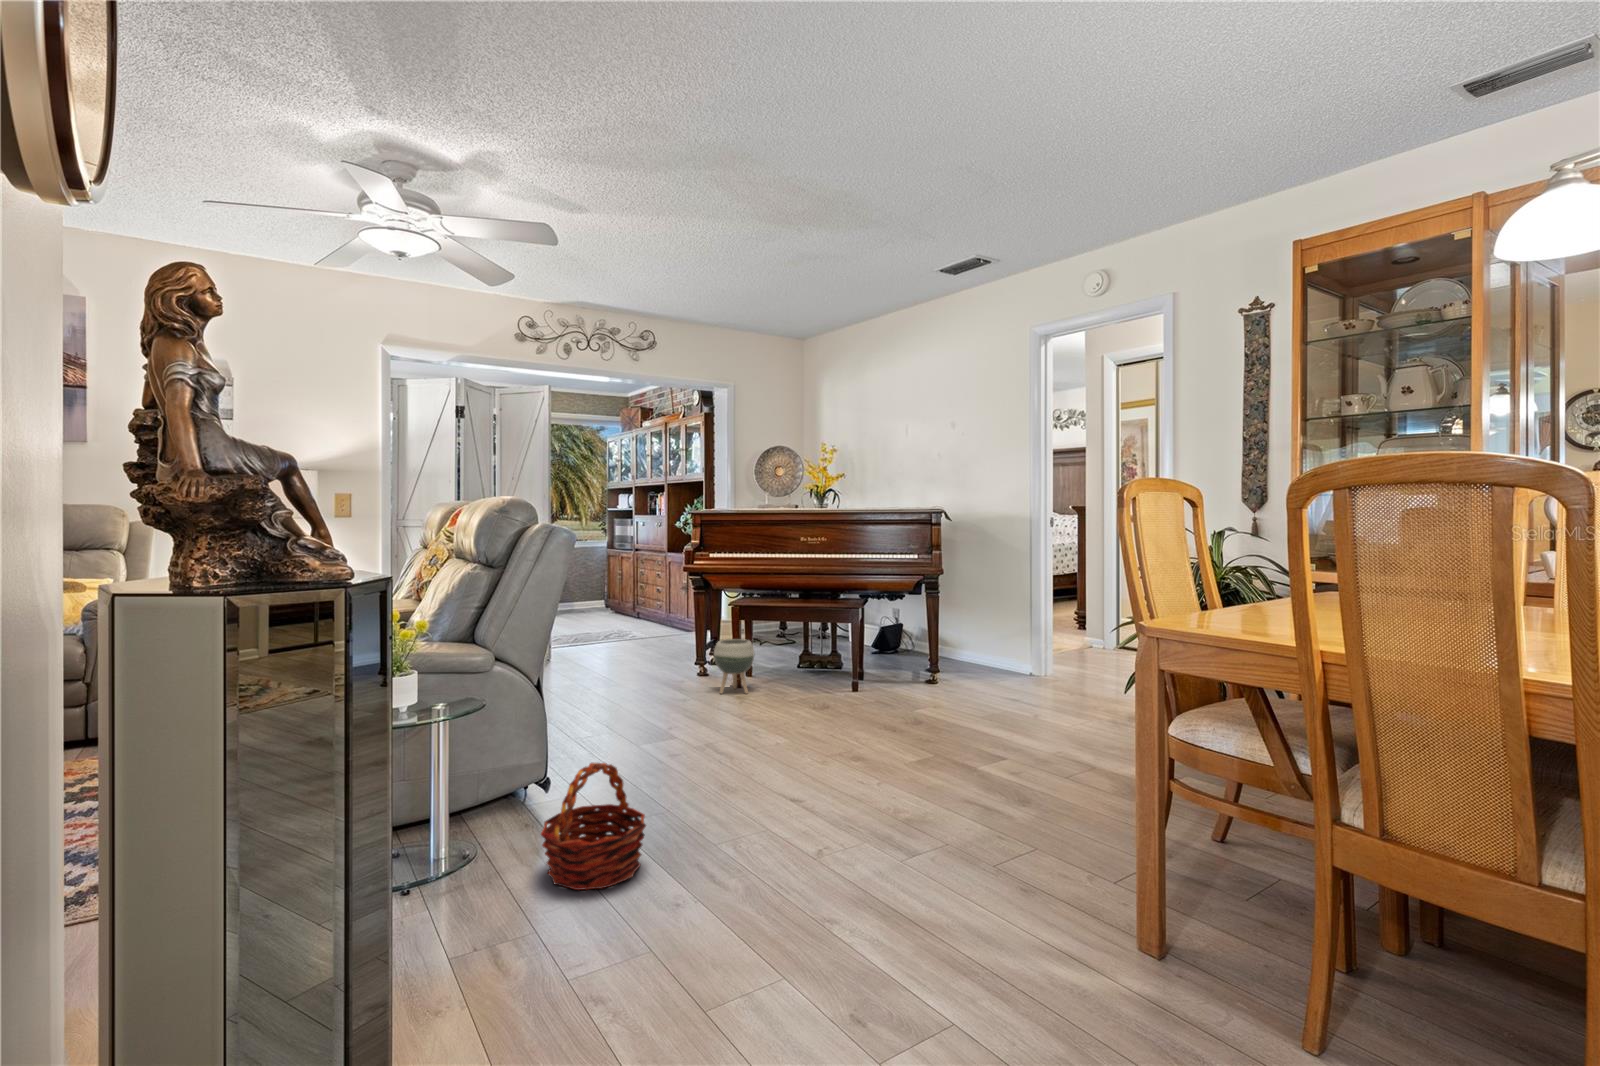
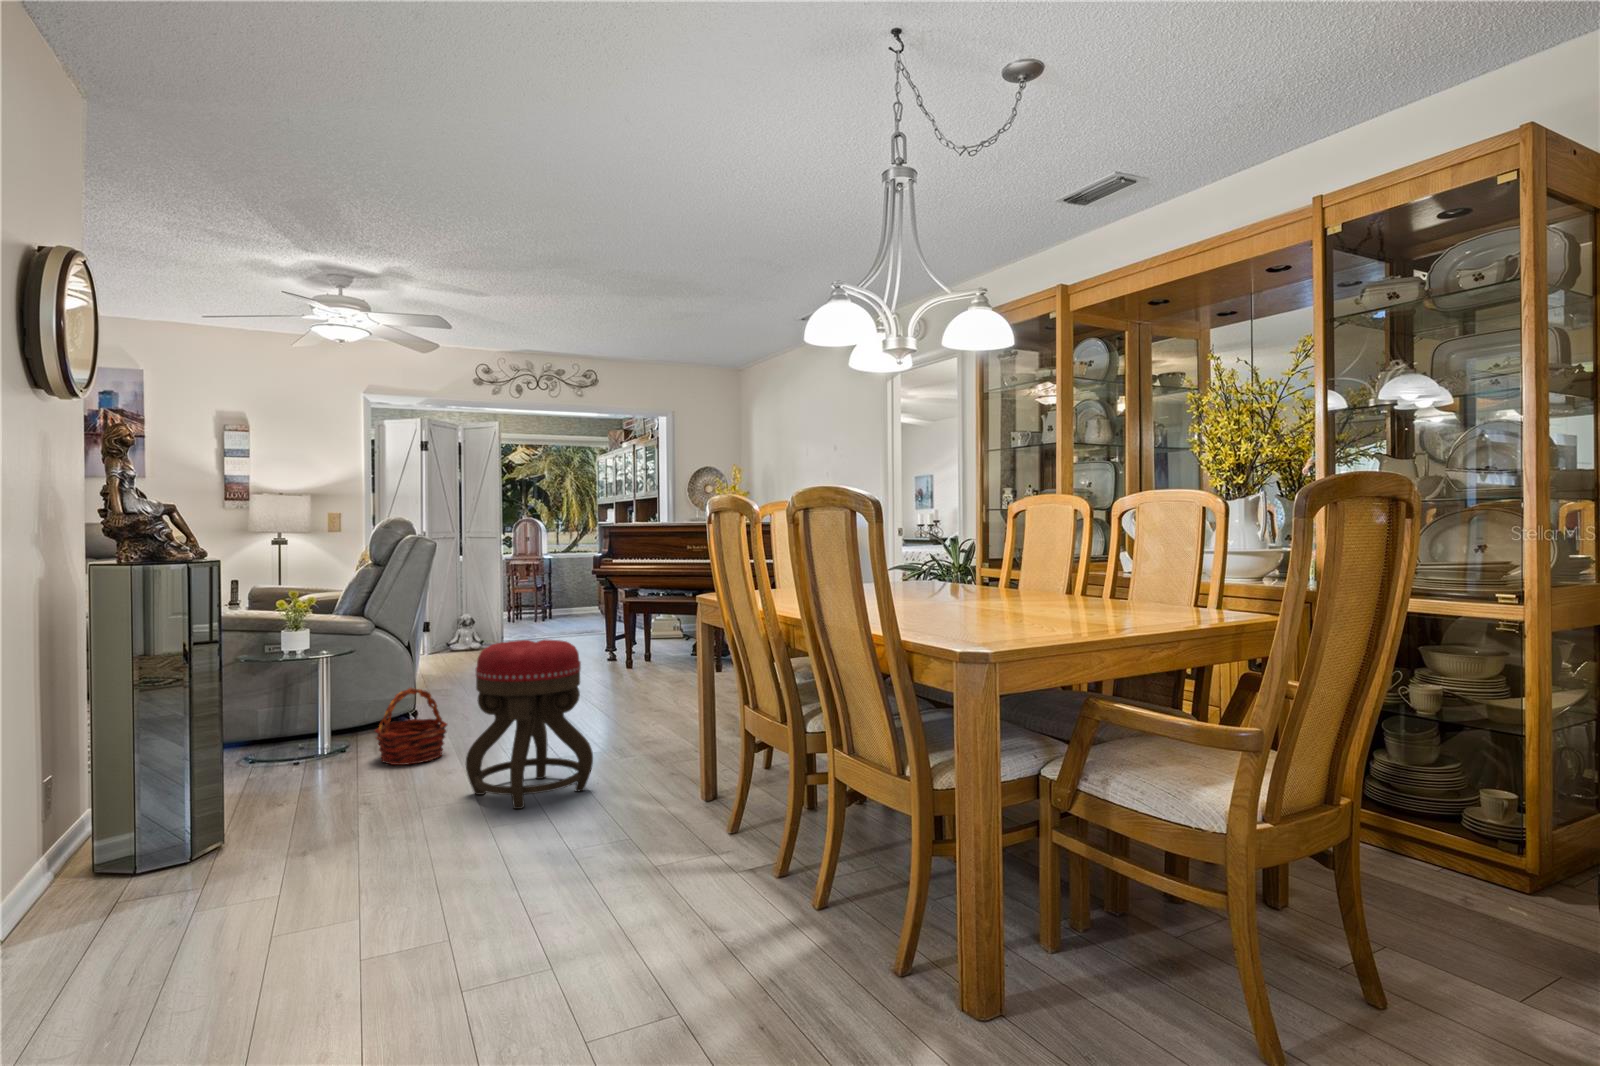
planter: present [714,639,755,694] -> none [604,628,637,671]
ottoman: none [761,695,962,1005] -> present [466,640,593,809]

